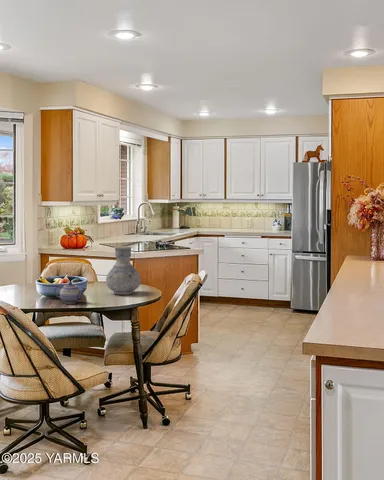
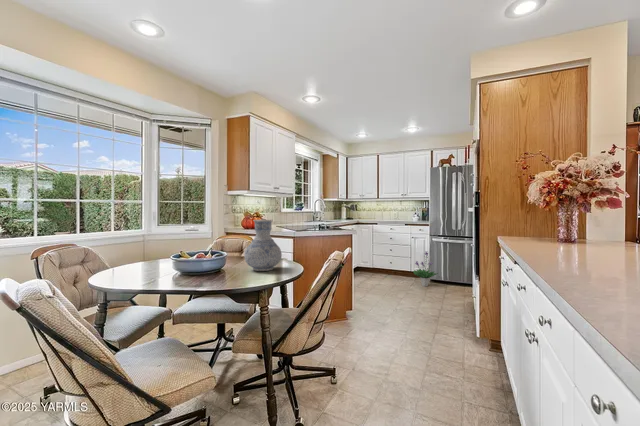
potted plant: none [269,272,301,317] -> present [413,252,438,286]
teapot: present [54,282,86,304] -> none [175,257,208,282]

